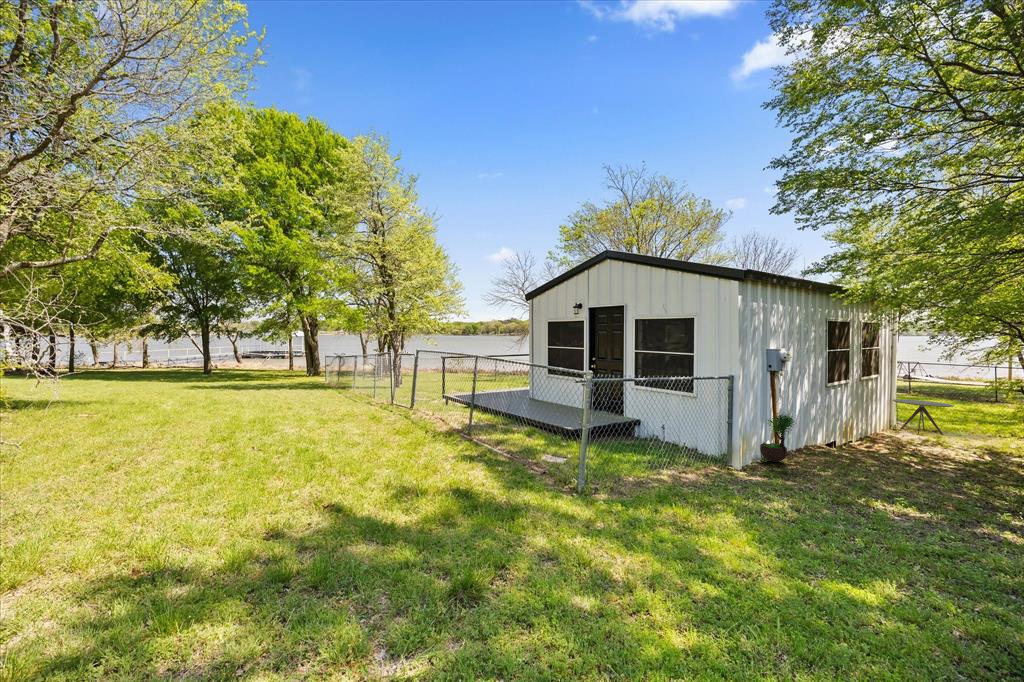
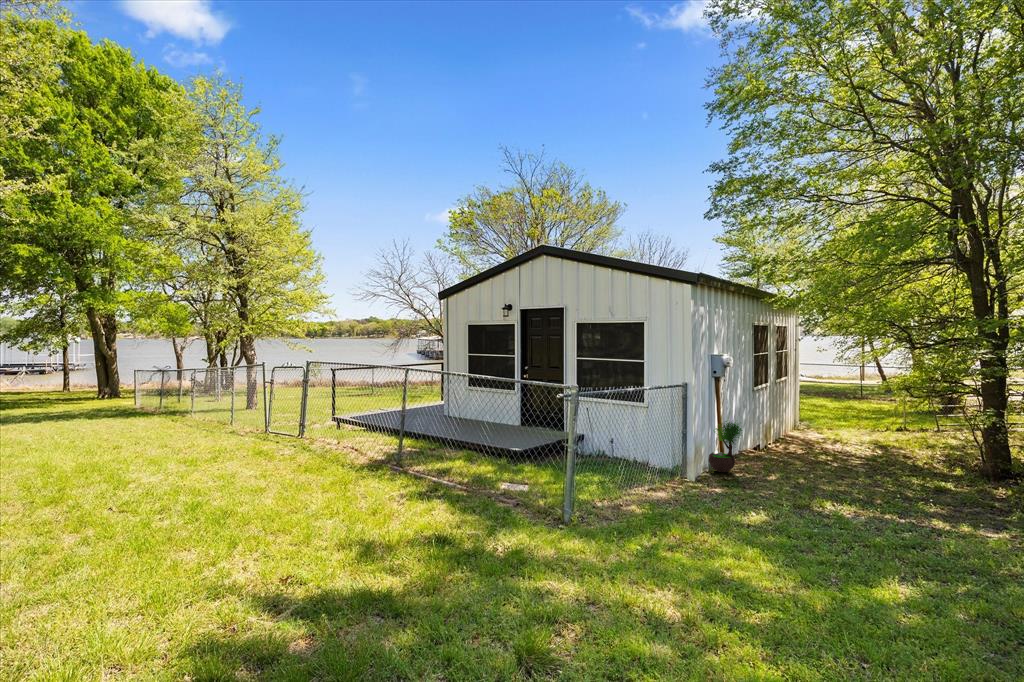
round table: present [893,399,954,435] -> none [797,399,846,431]

